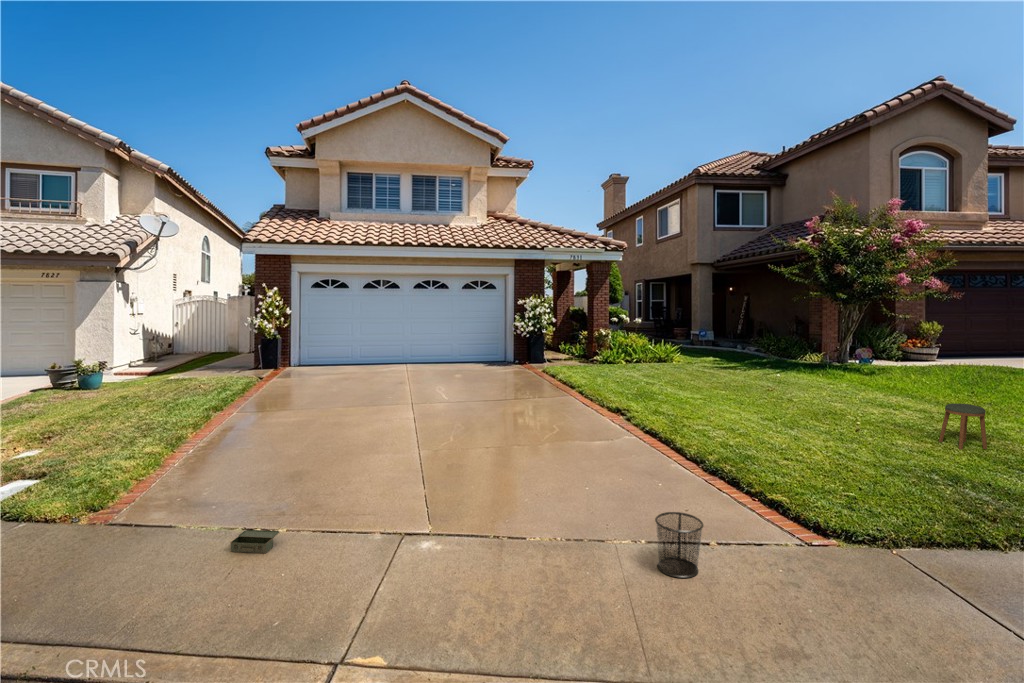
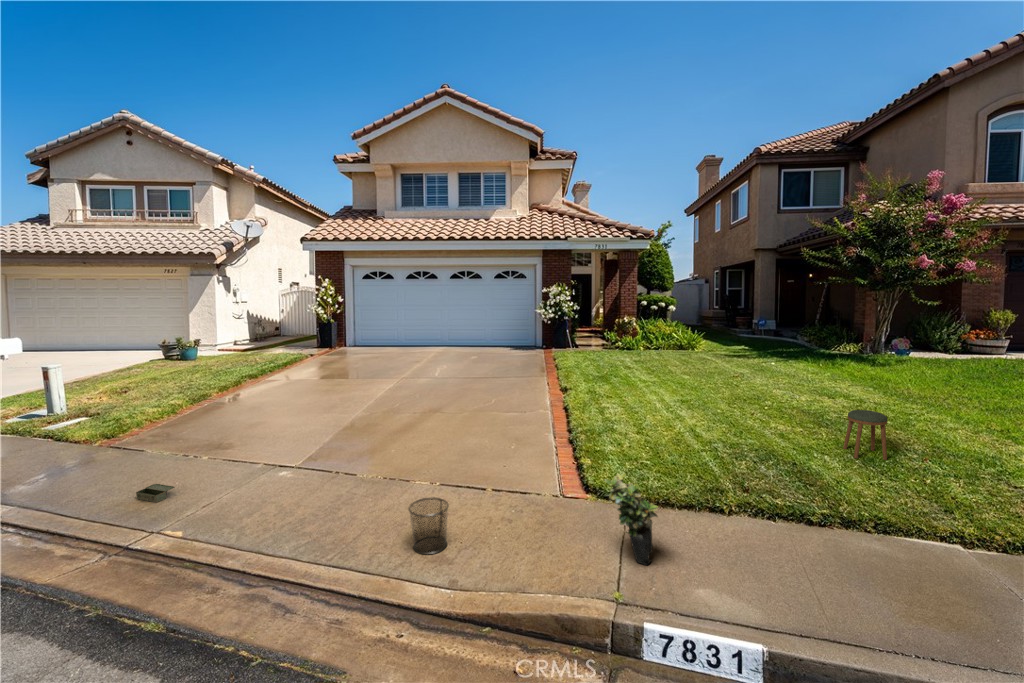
potted plant: none [869,468,933,564] -> present [605,473,658,565]

